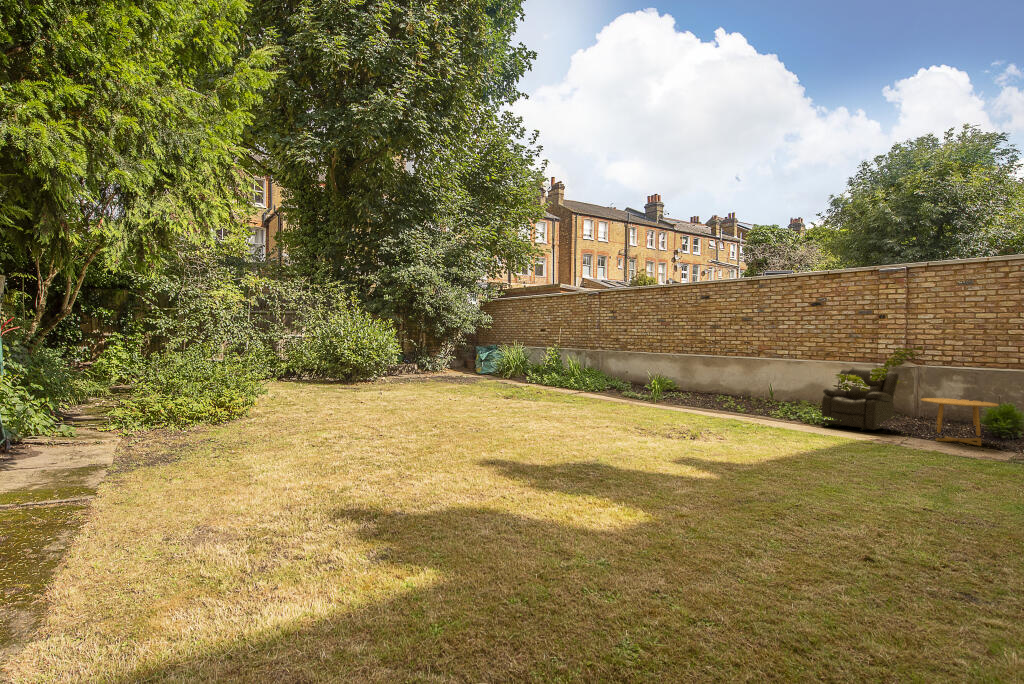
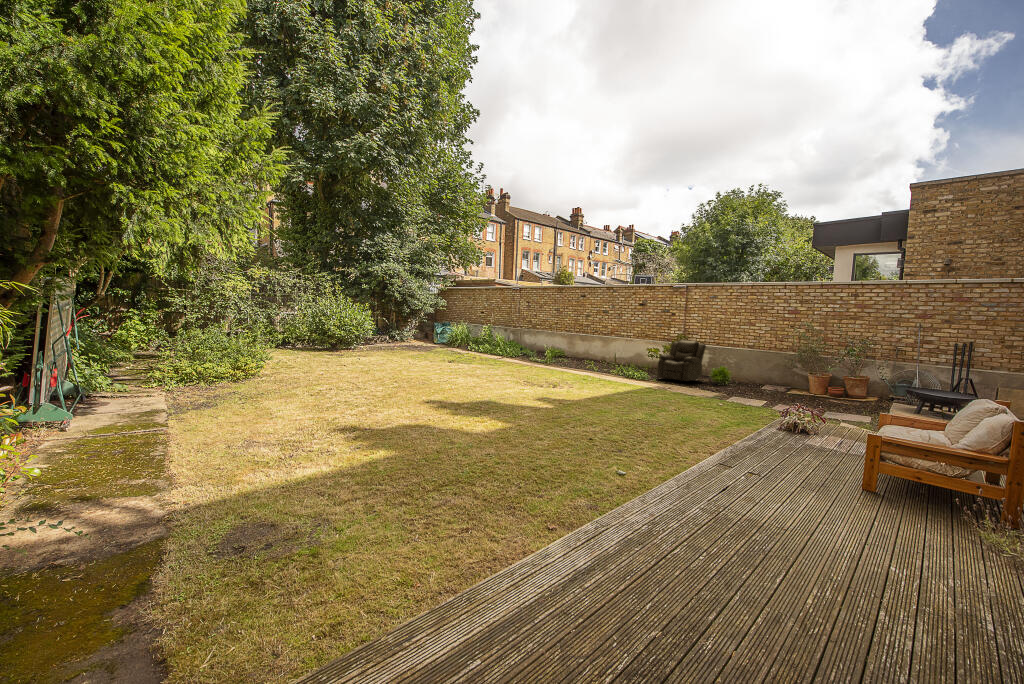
round table: present [921,398,998,446] -> none [715,361,759,391]

